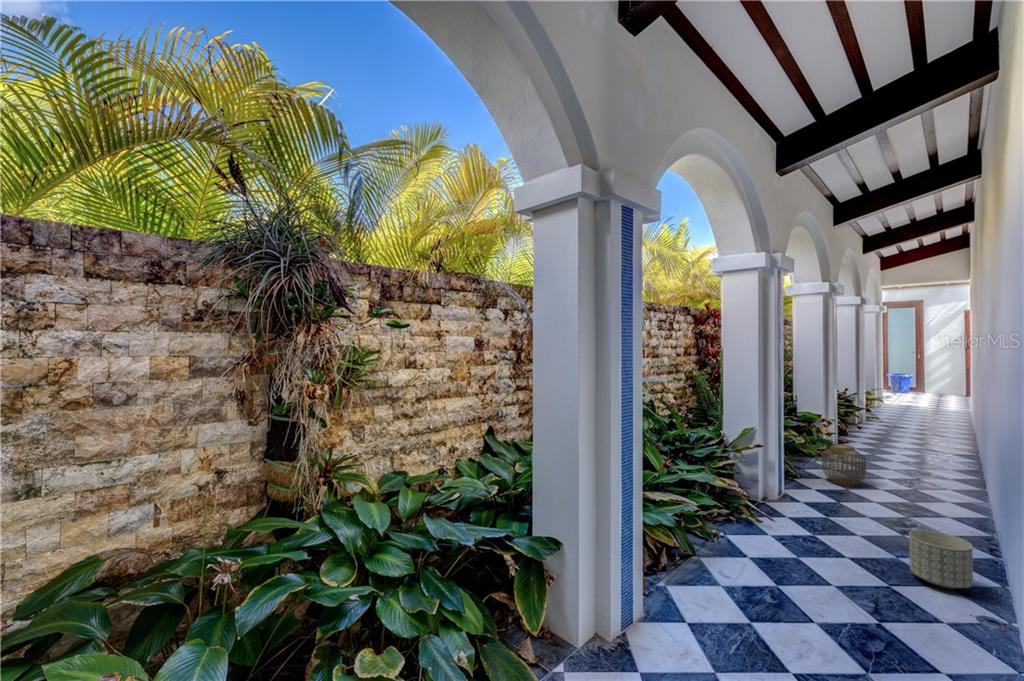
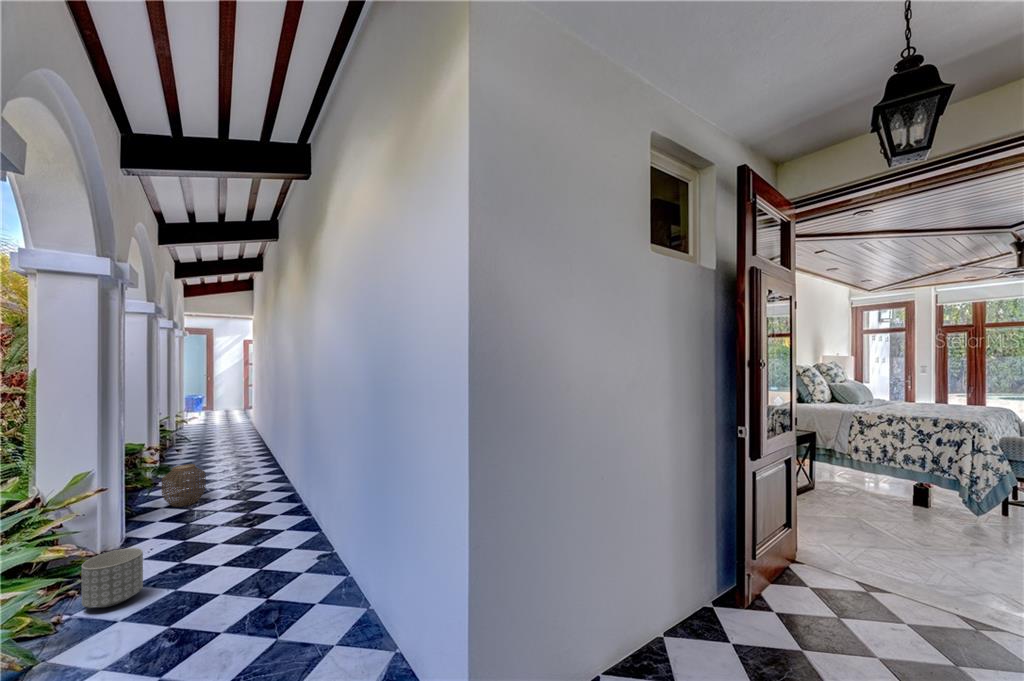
planter: present [909,530,973,589] -> present [82,548,143,608]

